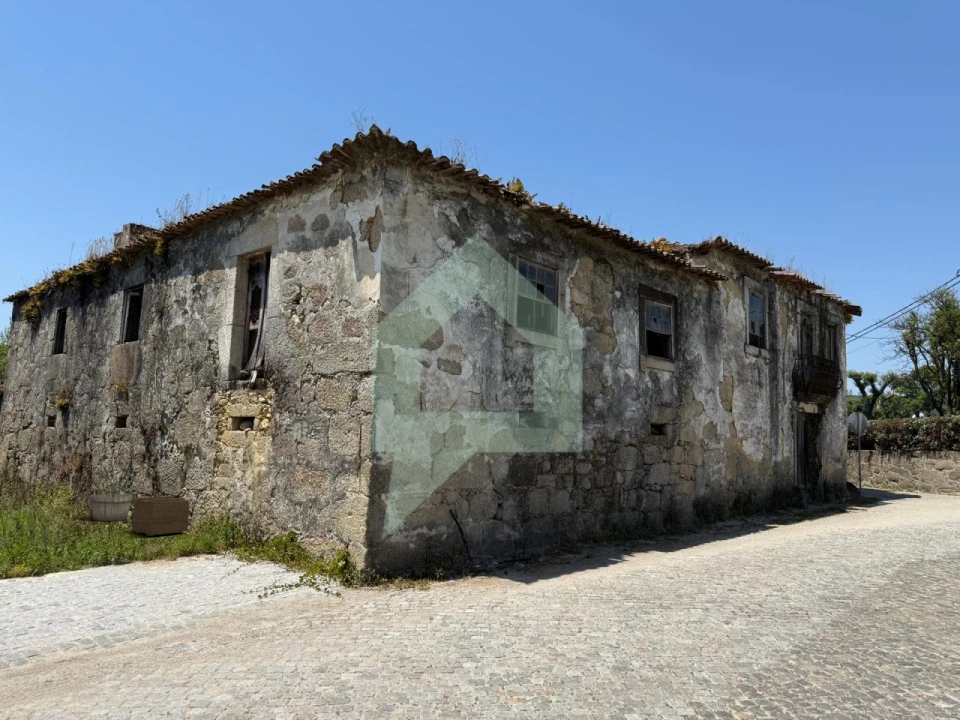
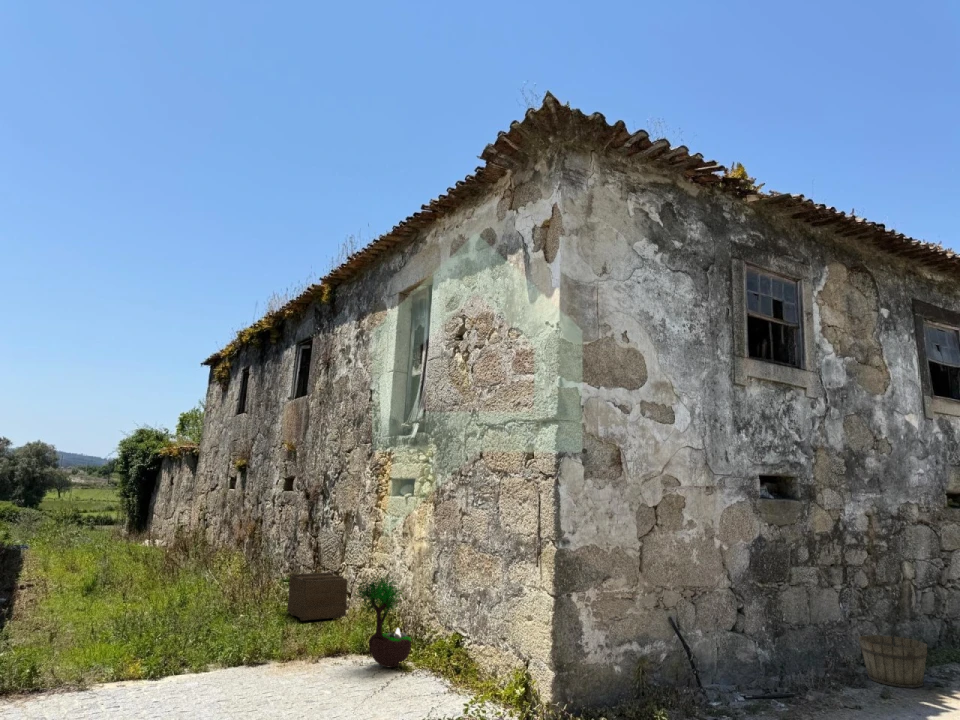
potted tree: none [202,486,253,564] -> present [356,576,411,668]
wooden bucket: present [90,490,133,521] -> present [859,626,927,688]

